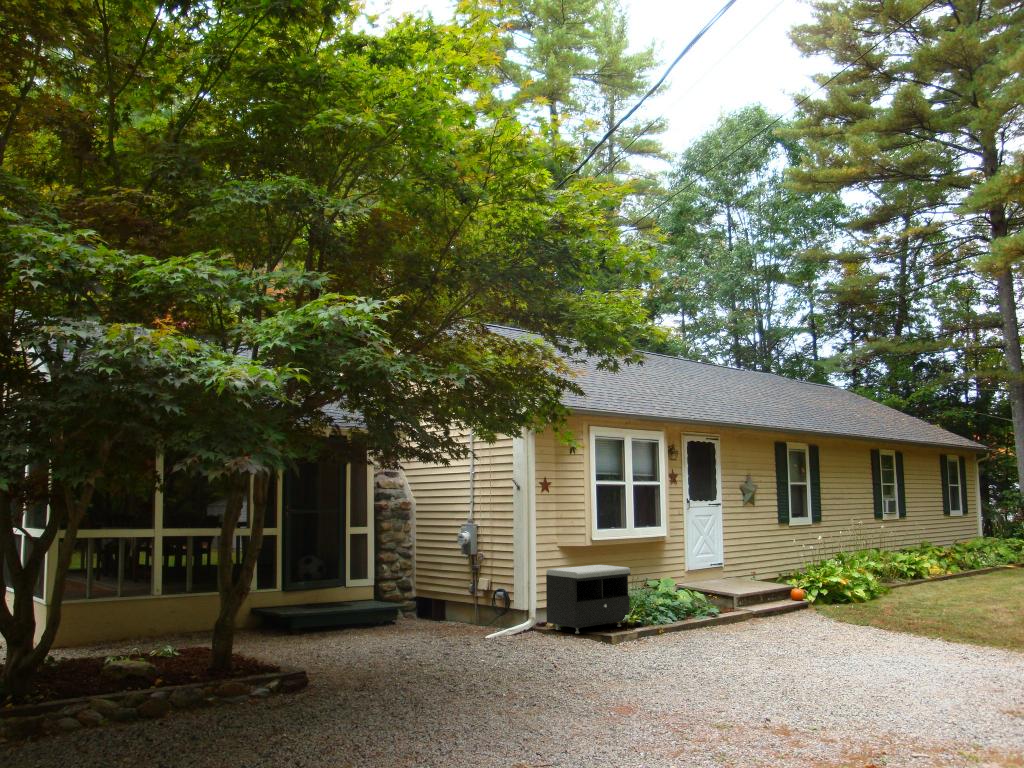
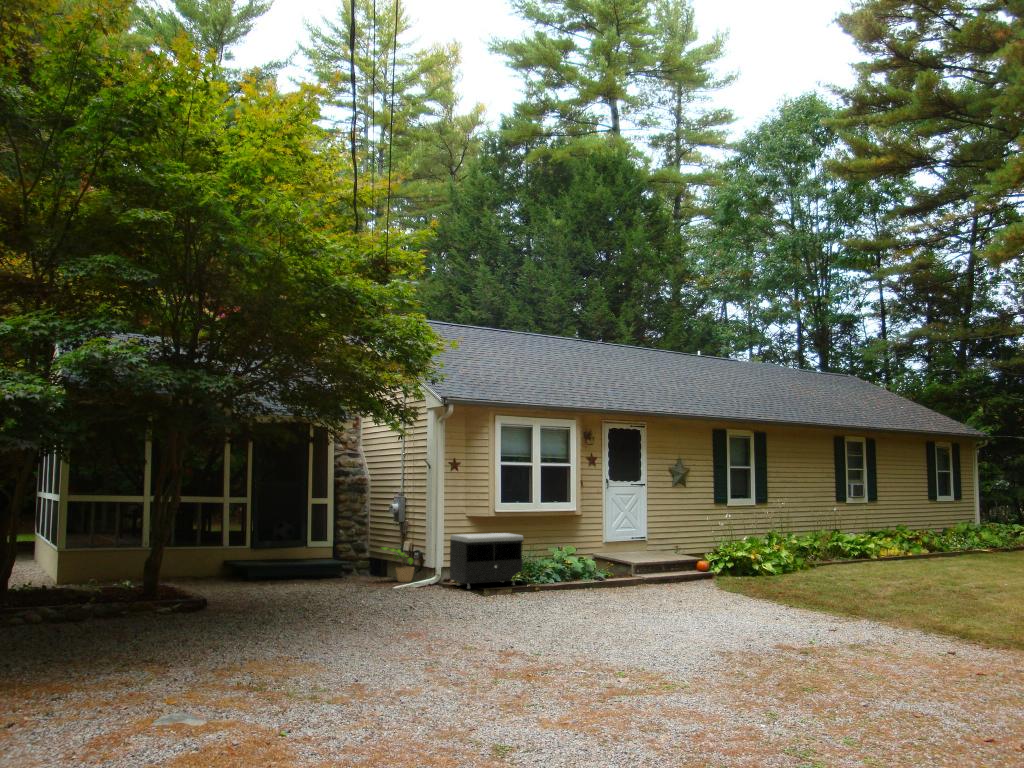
potted plant: none [456,586,498,628] -> present [381,547,414,582]

